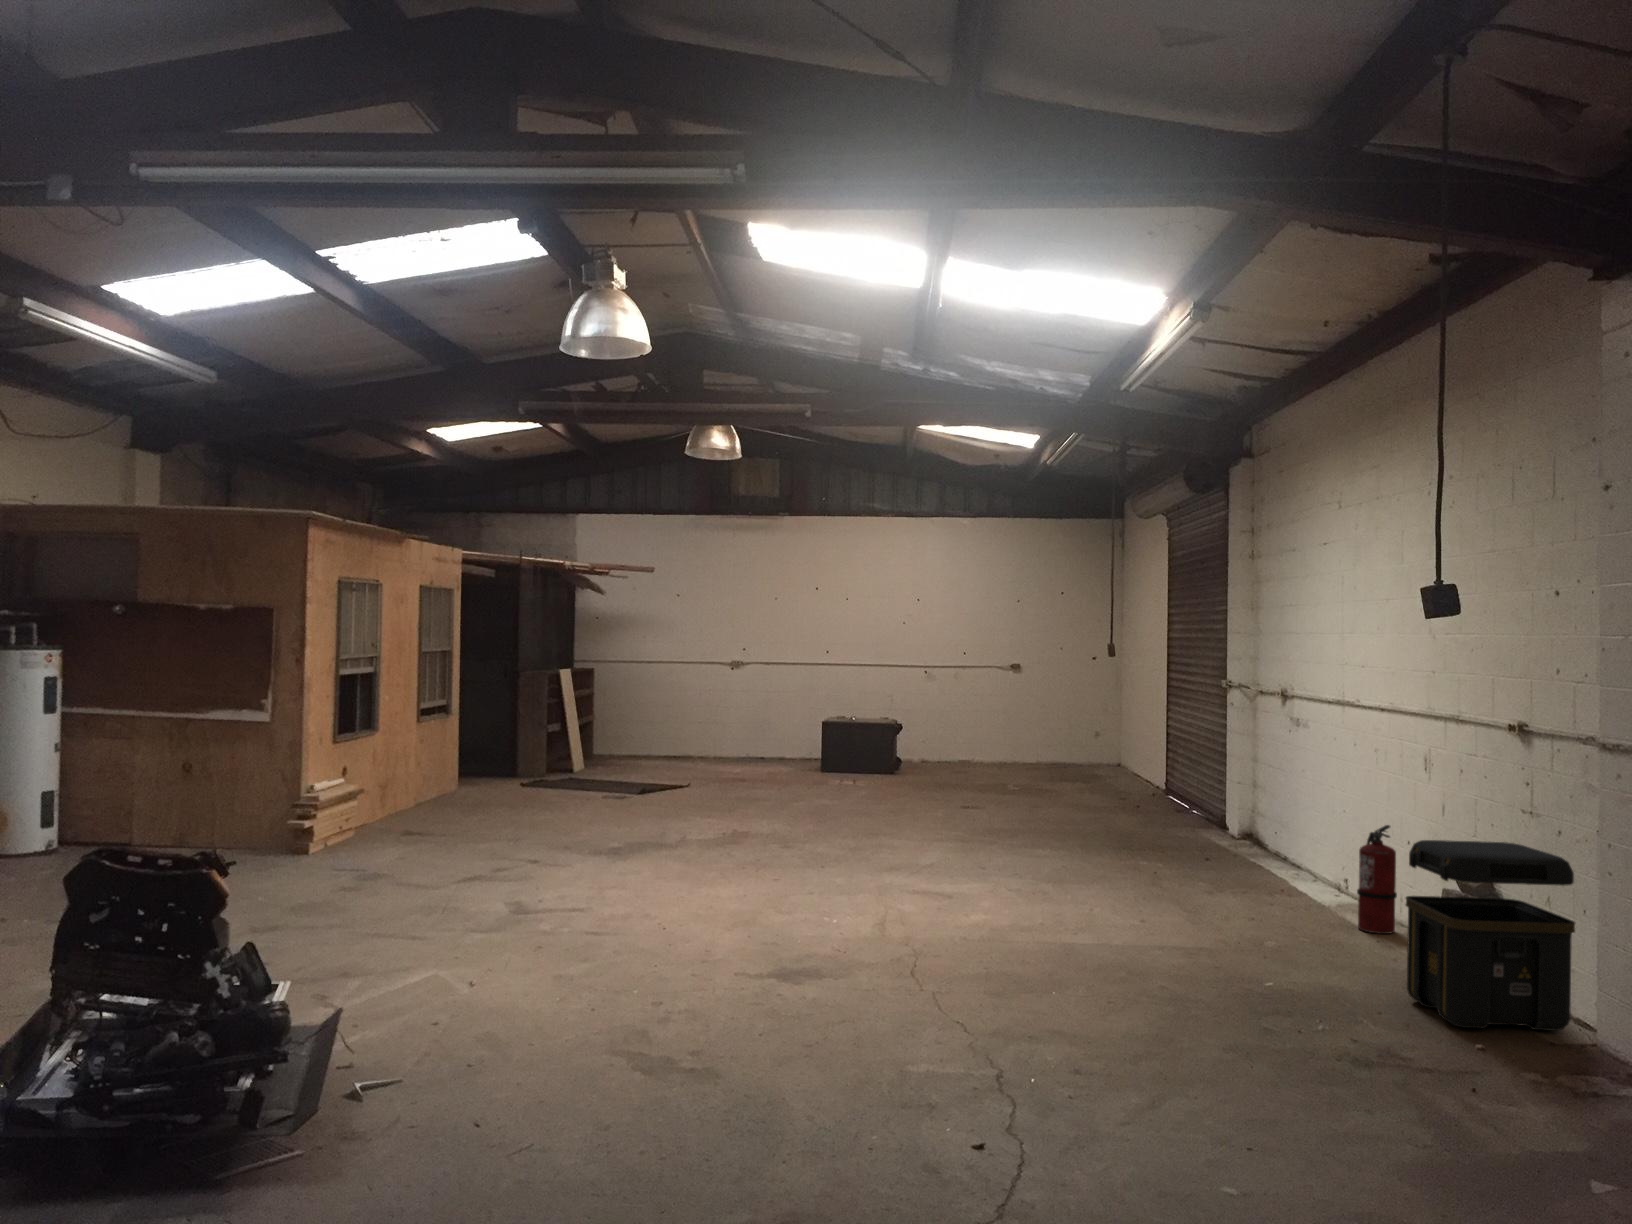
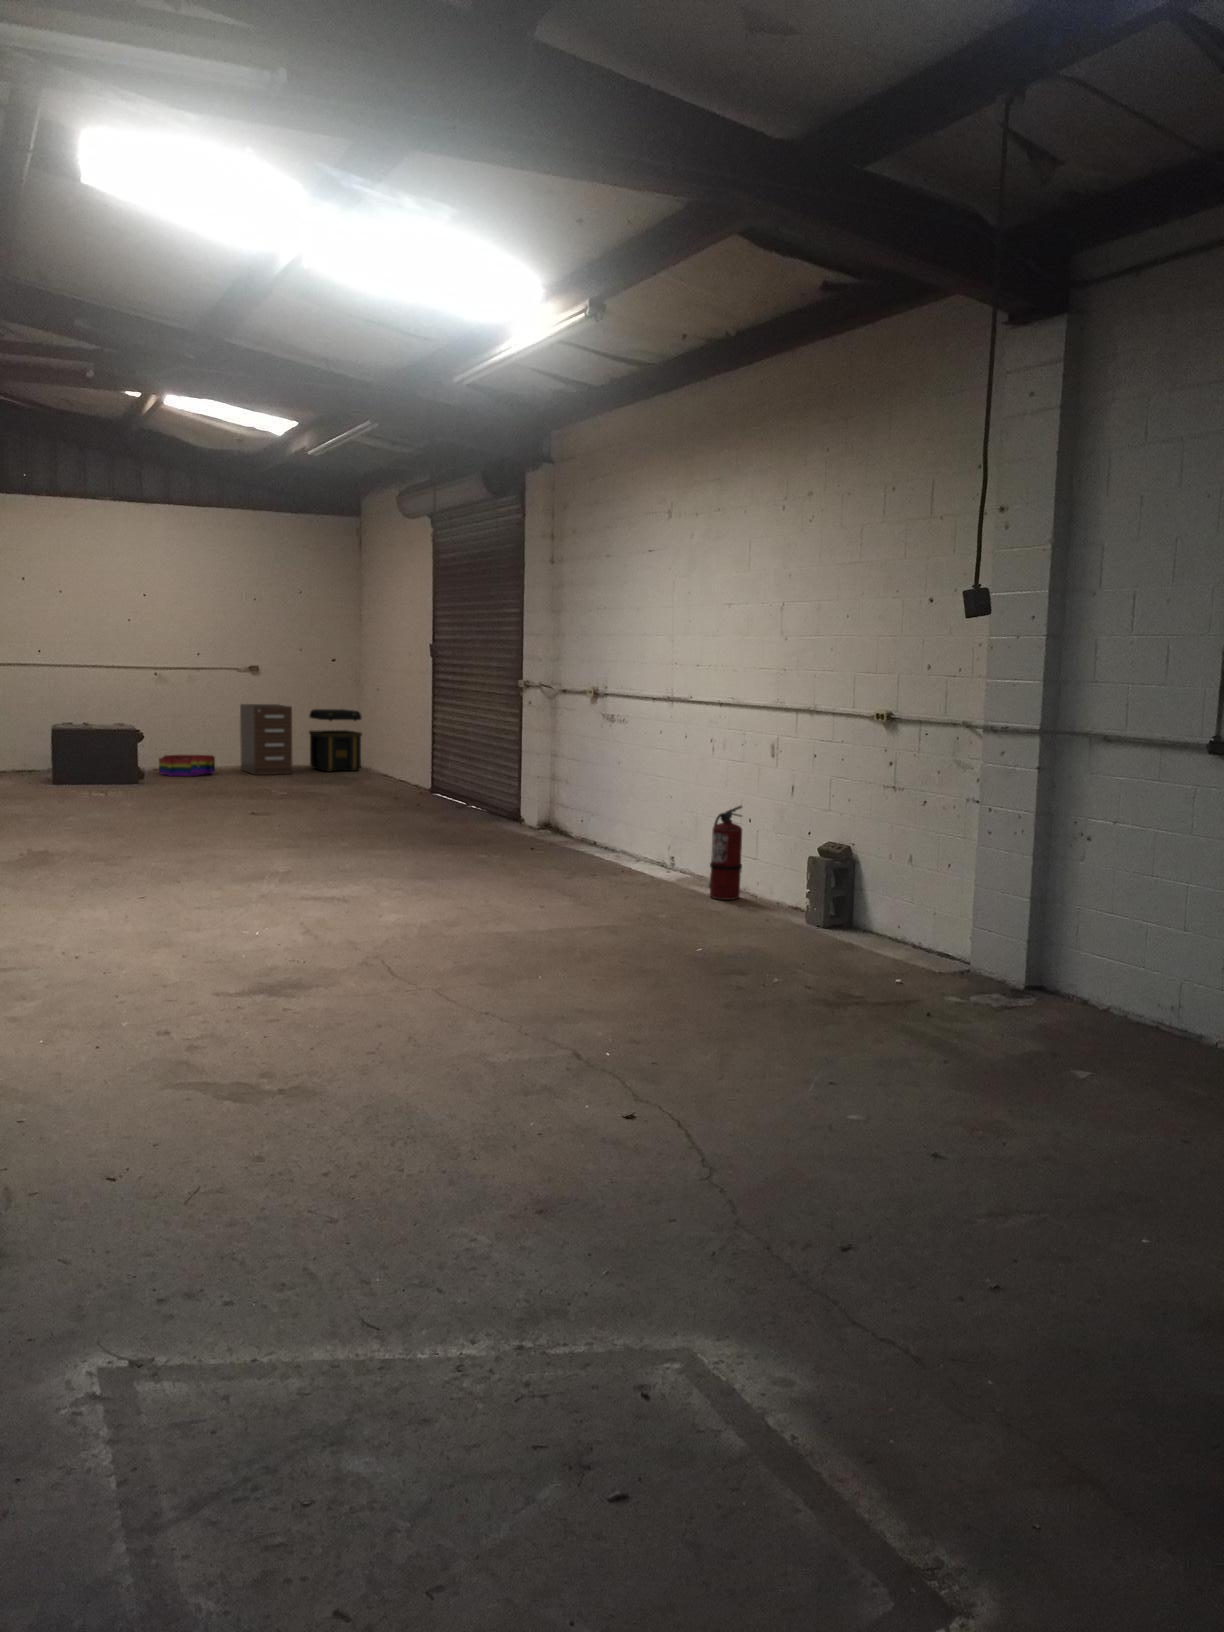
filing cabinet: none [997,700,1044,771] -> present [240,704,292,775]
storage bin: none [919,747,970,769] -> present [159,755,215,776]
toolbox: present [1406,840,1575,1031] -> present [309,709,362,772]

